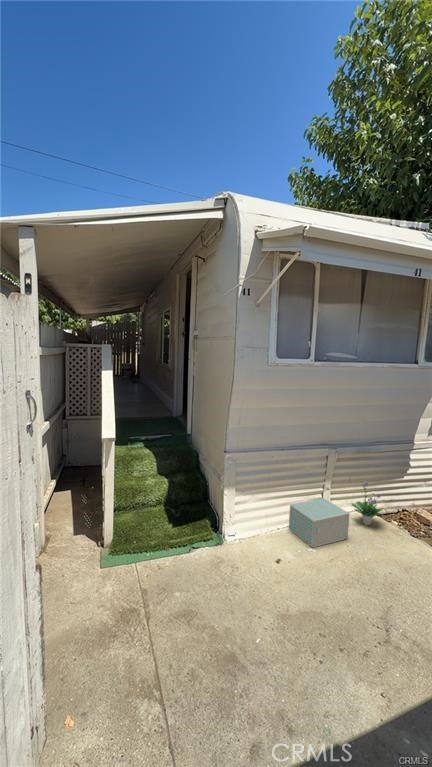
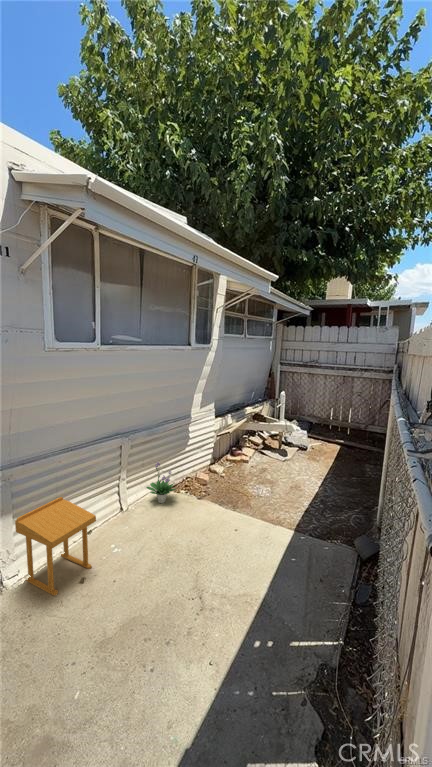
side table: none [236,486,294,562] -> present [15,497,96,595]
storage box: present [289,498,349,547] -> none [86,490,149,549]

